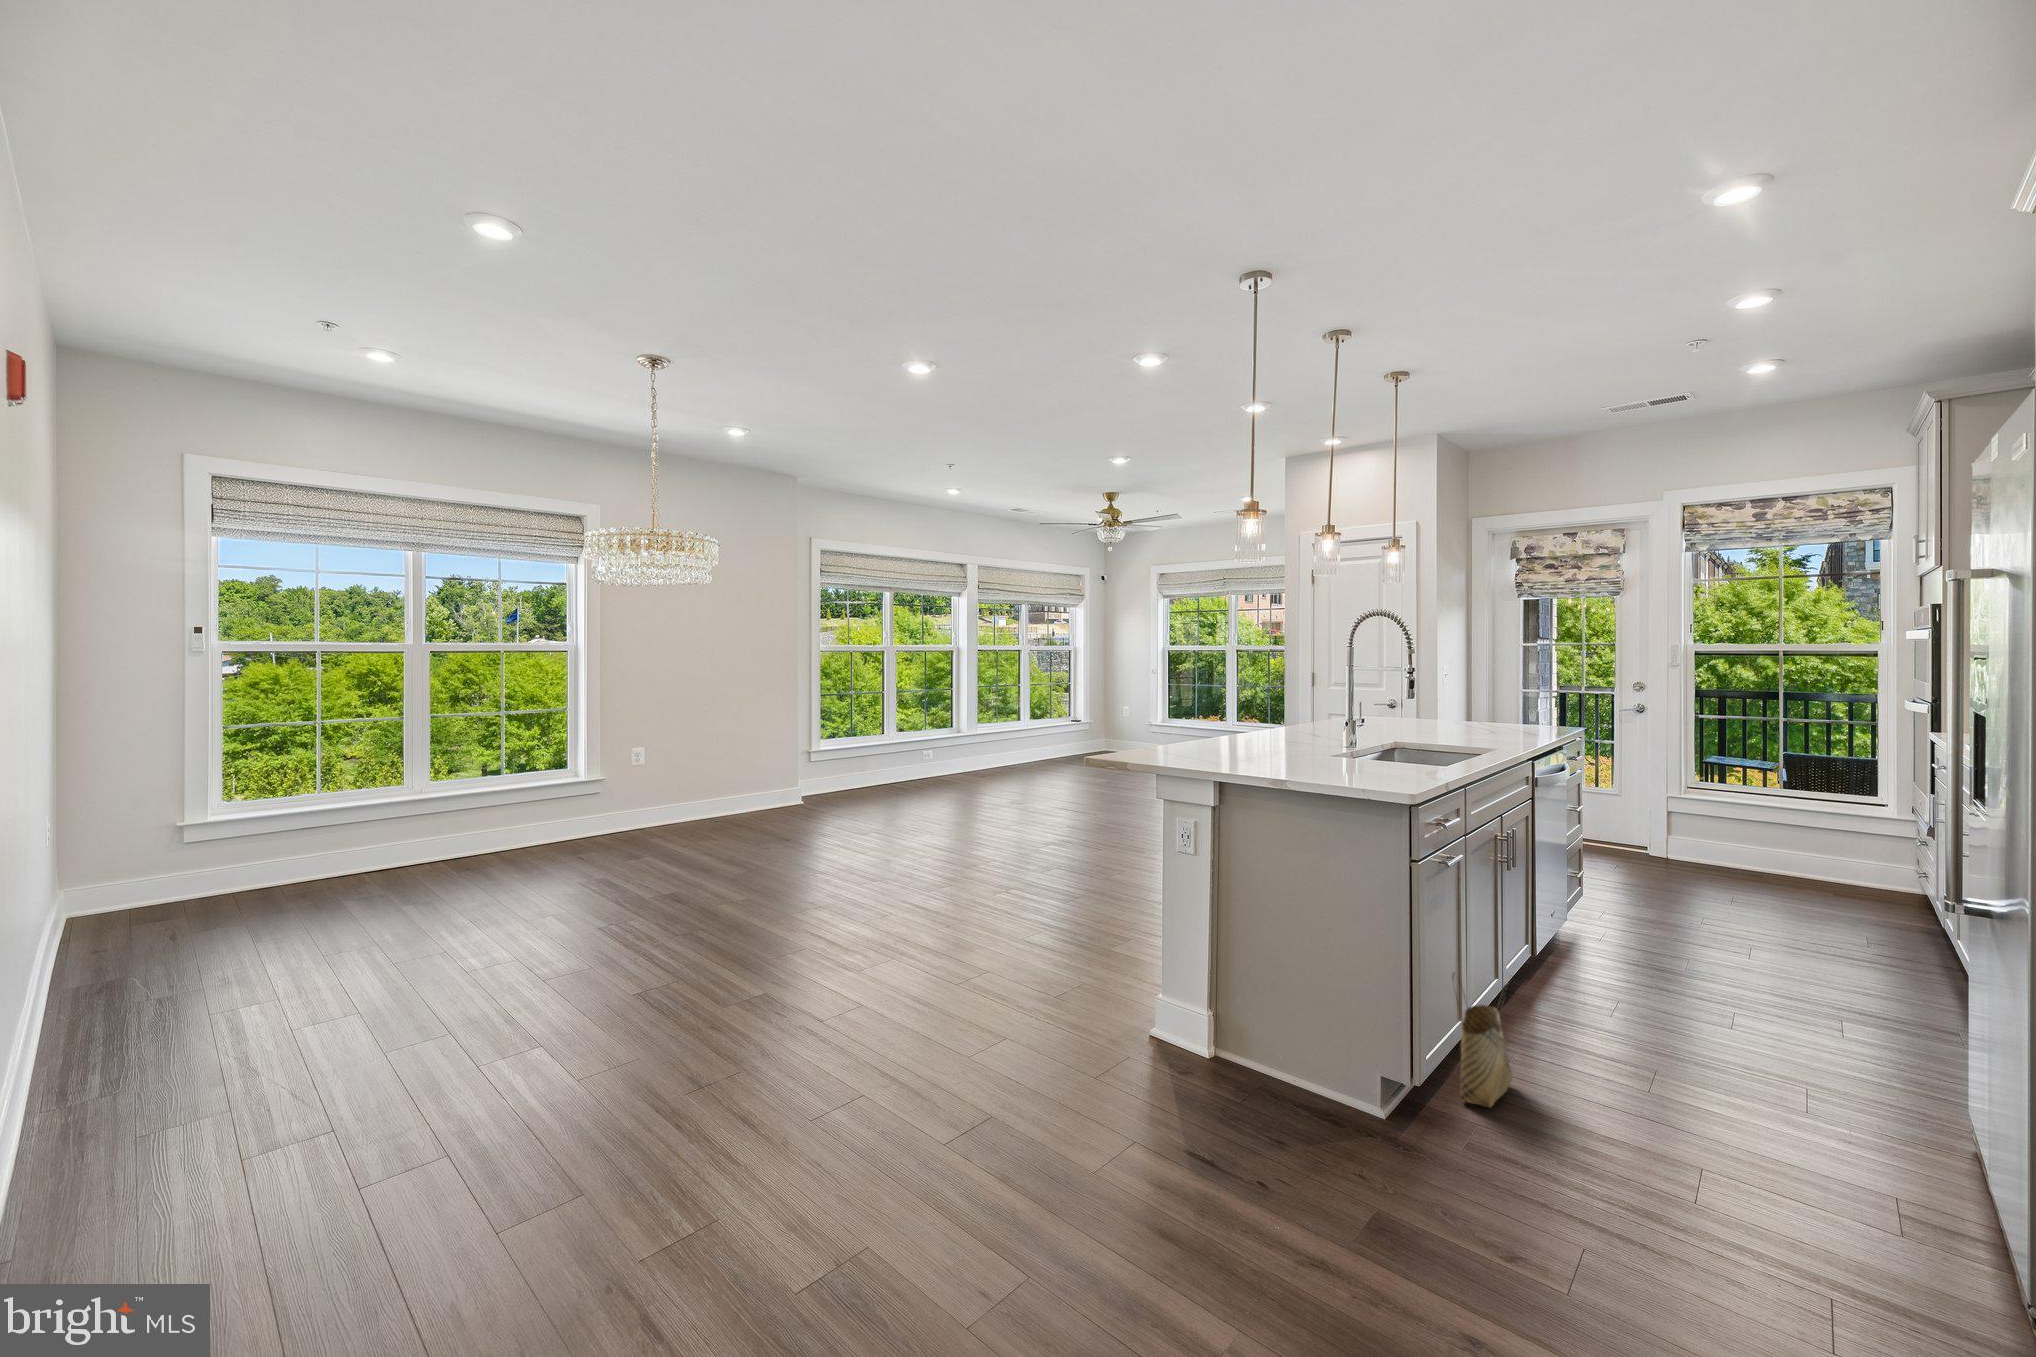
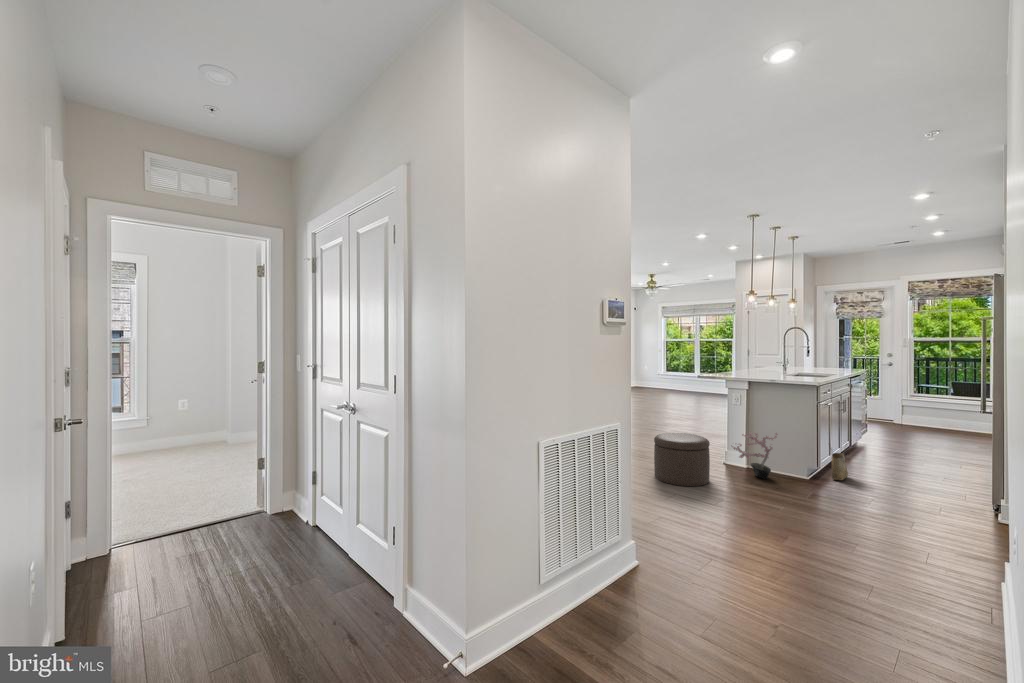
potted plant: none [1155,933,1299,1109] -> present [733,432,778,479]
ottoman: none [884,954,1061,1166] -> present [654,433,710,486]

